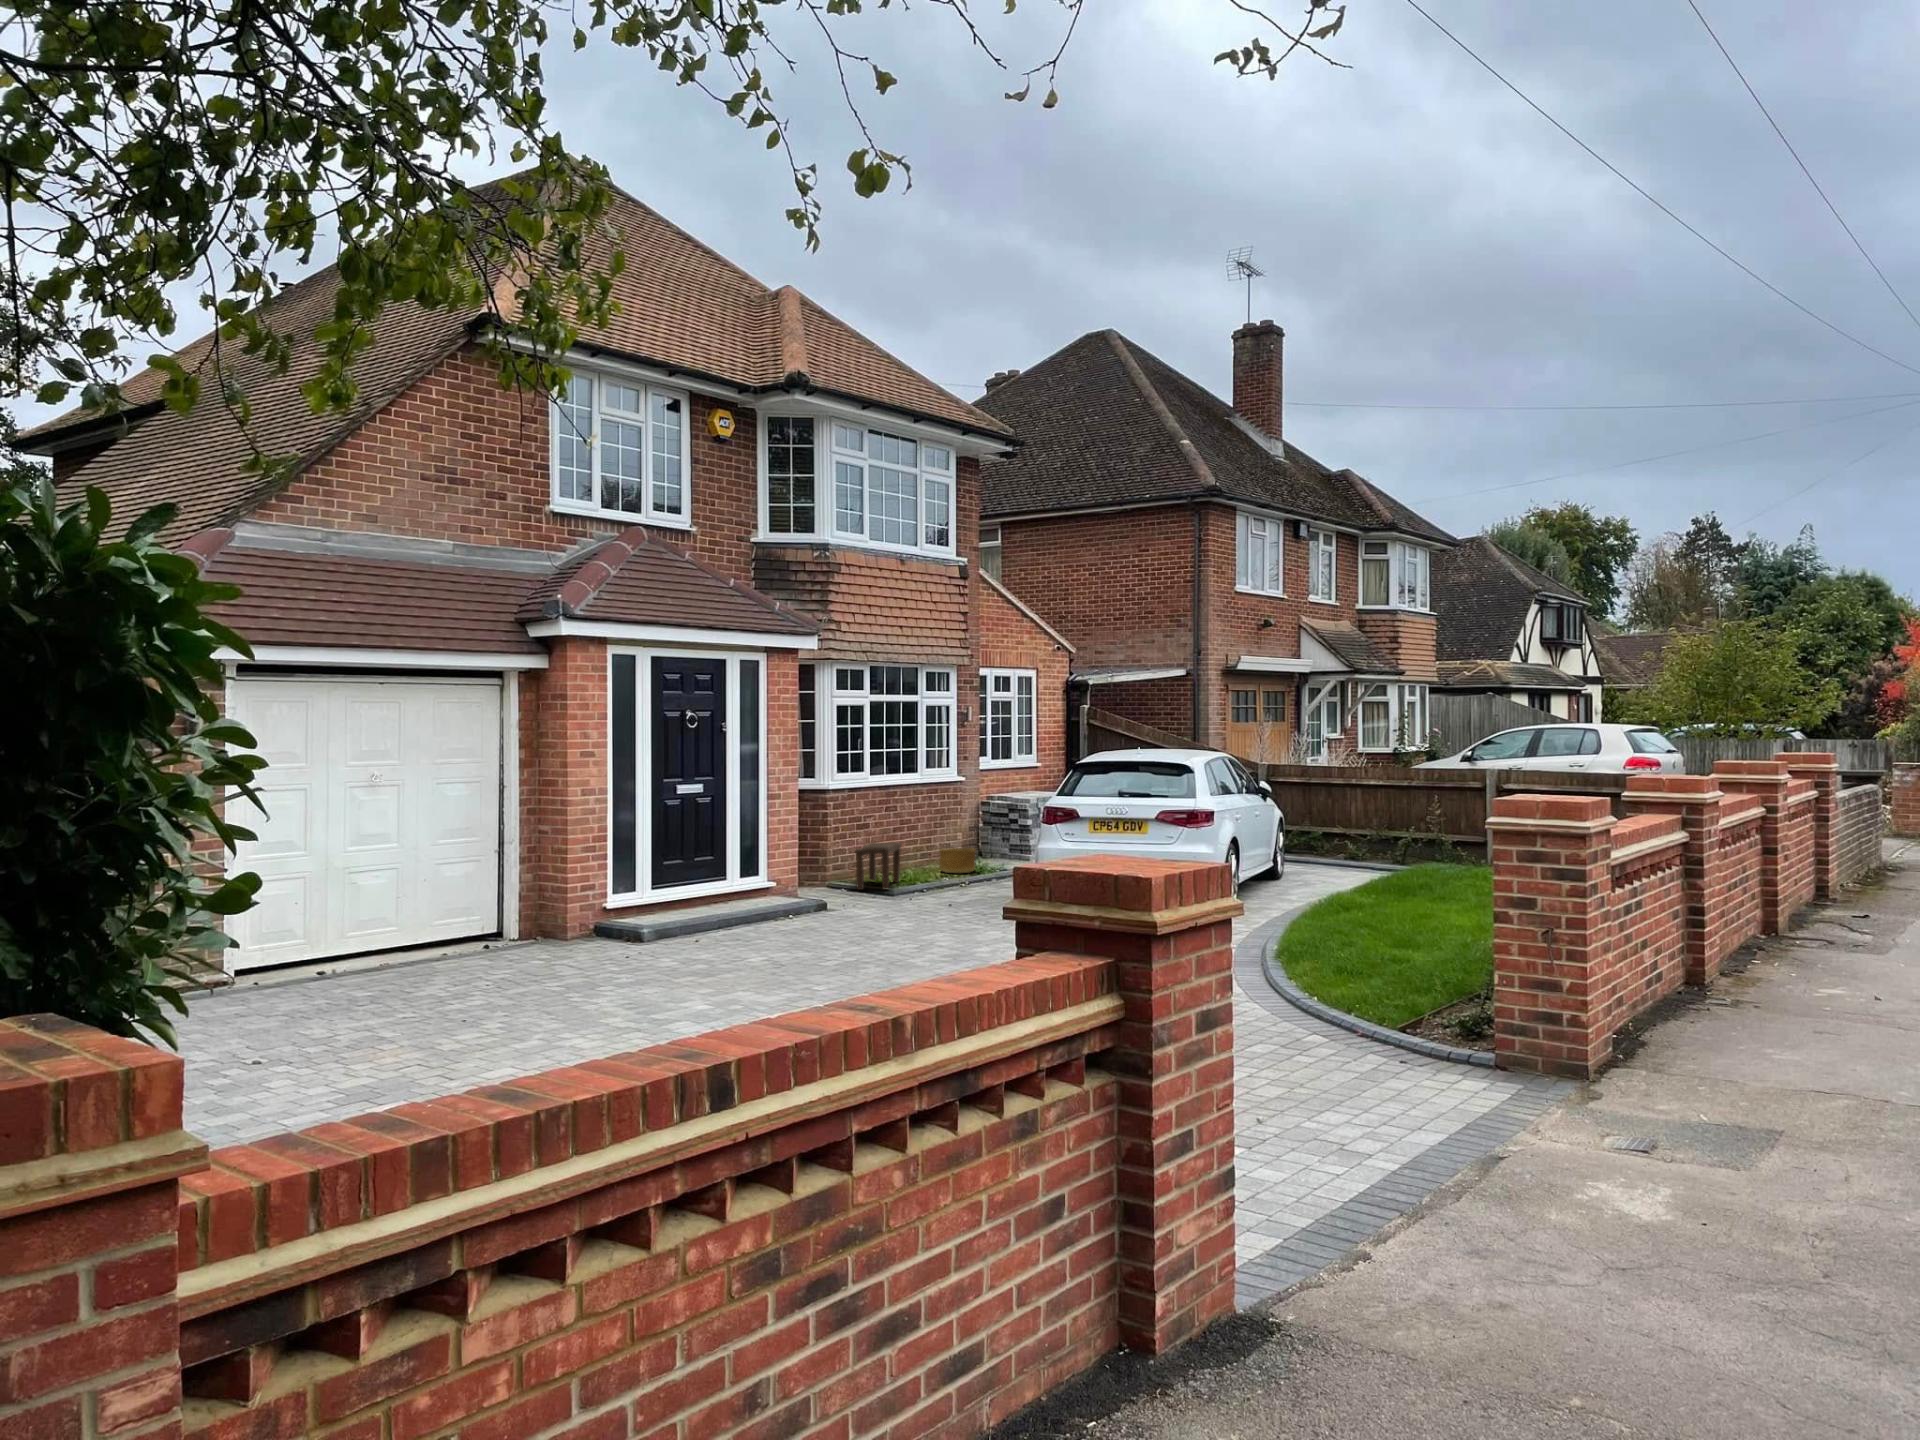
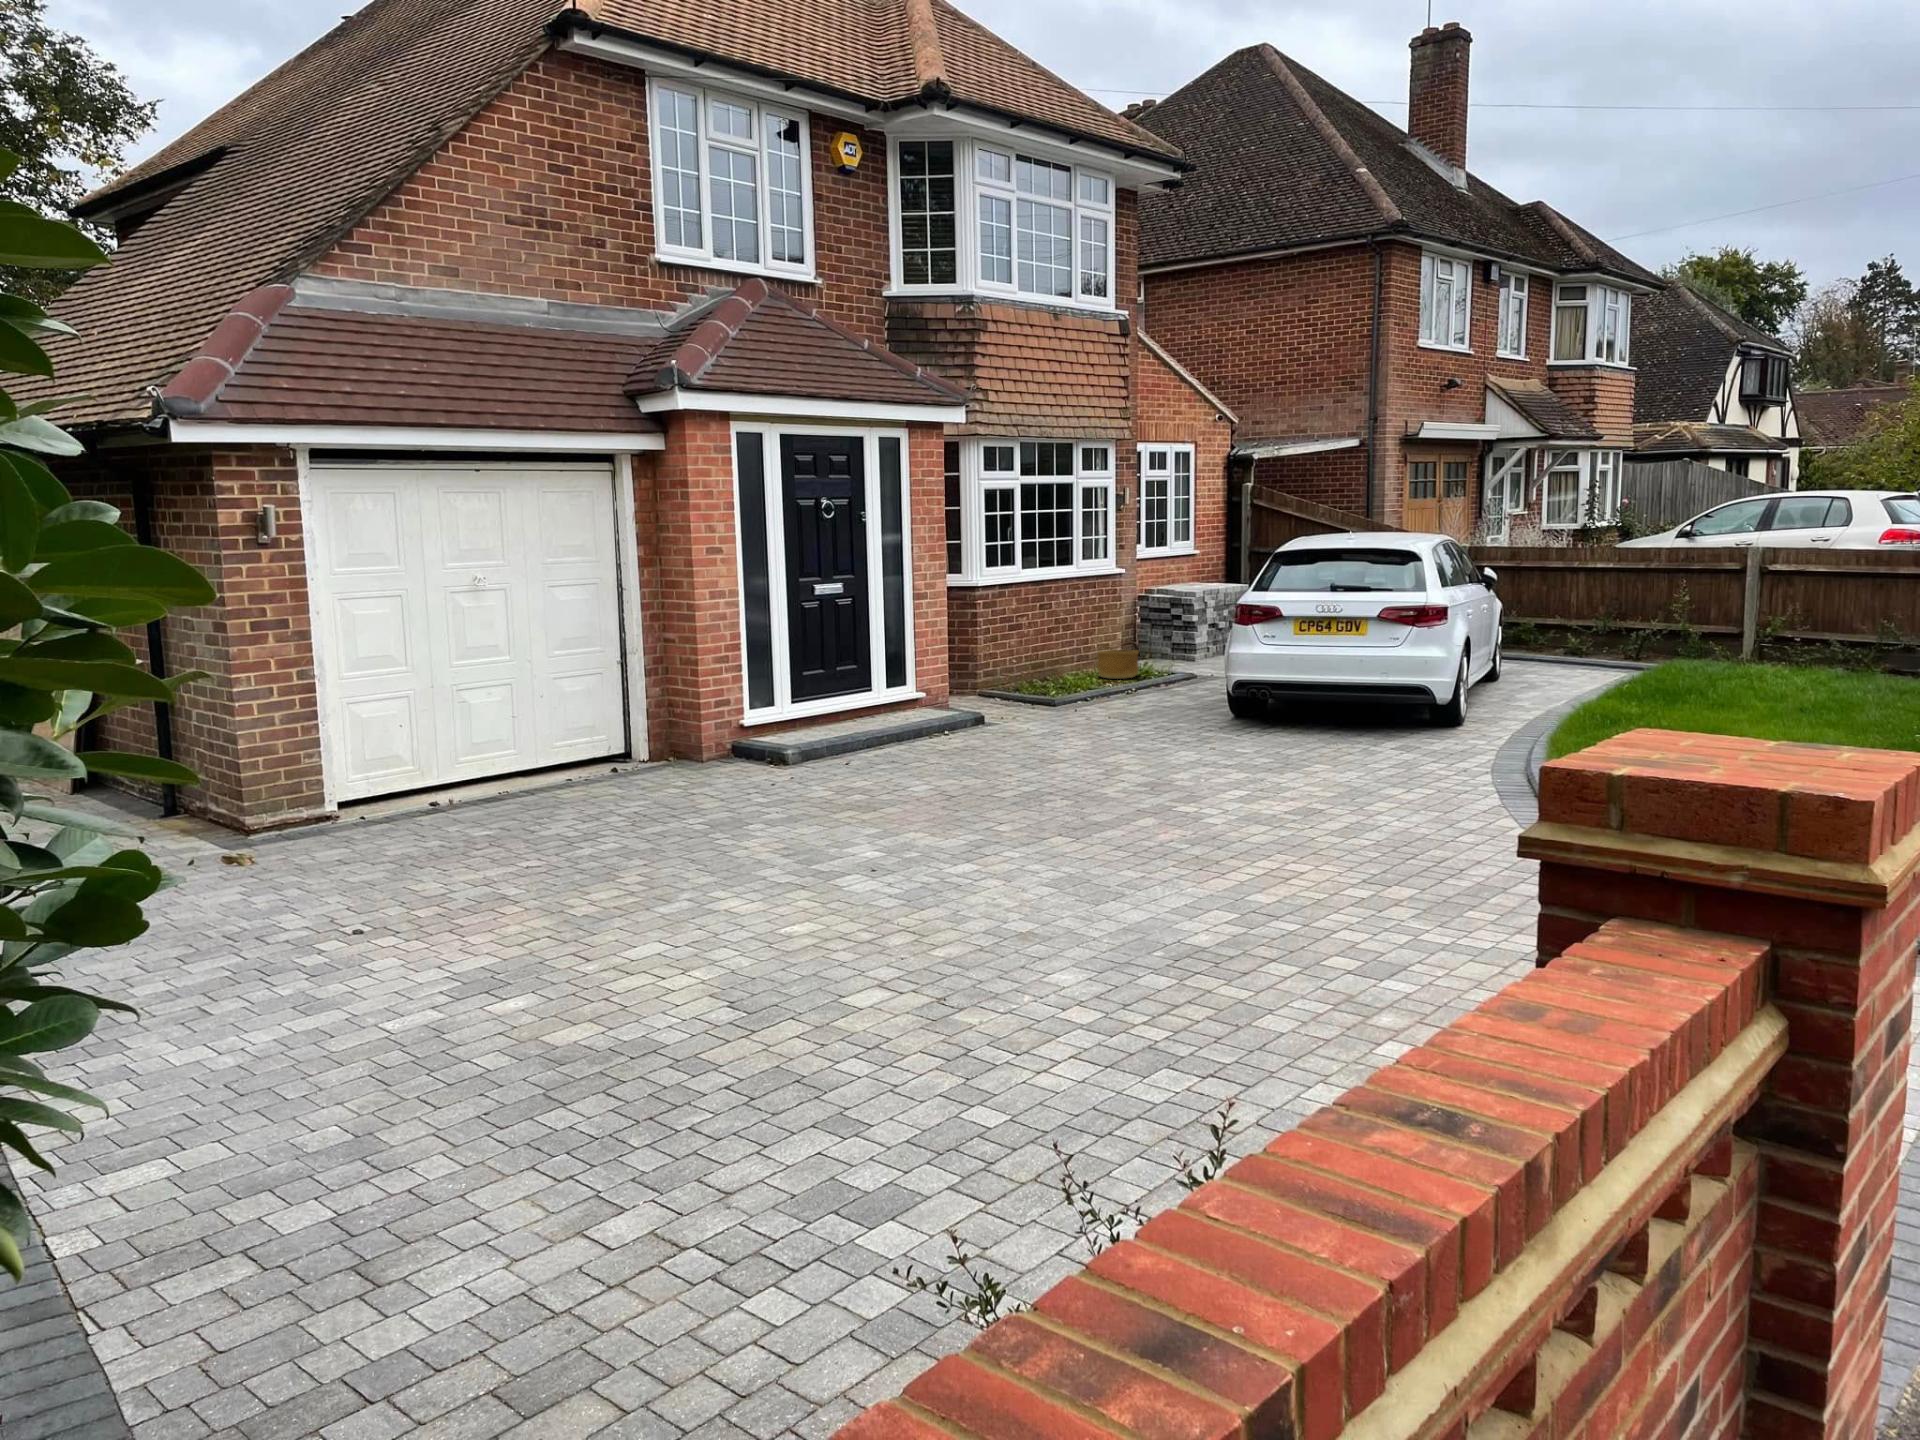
bench: present [855,842,901,890] -> none [1009,645,1059,700]

